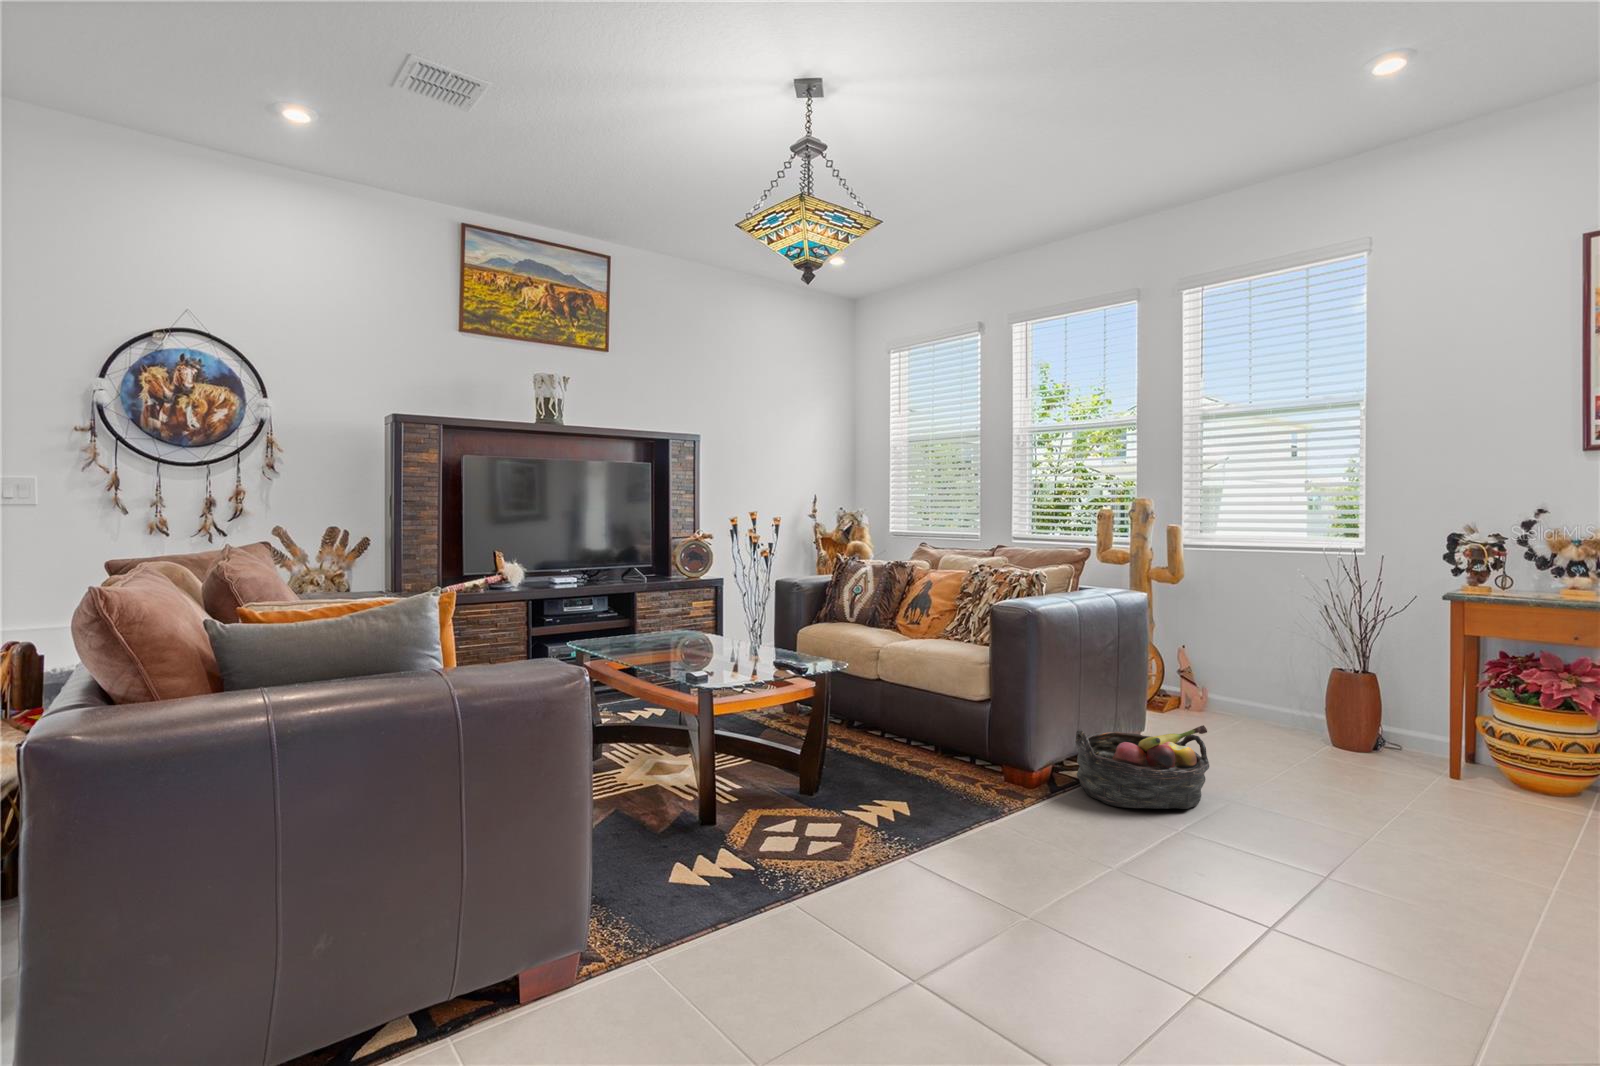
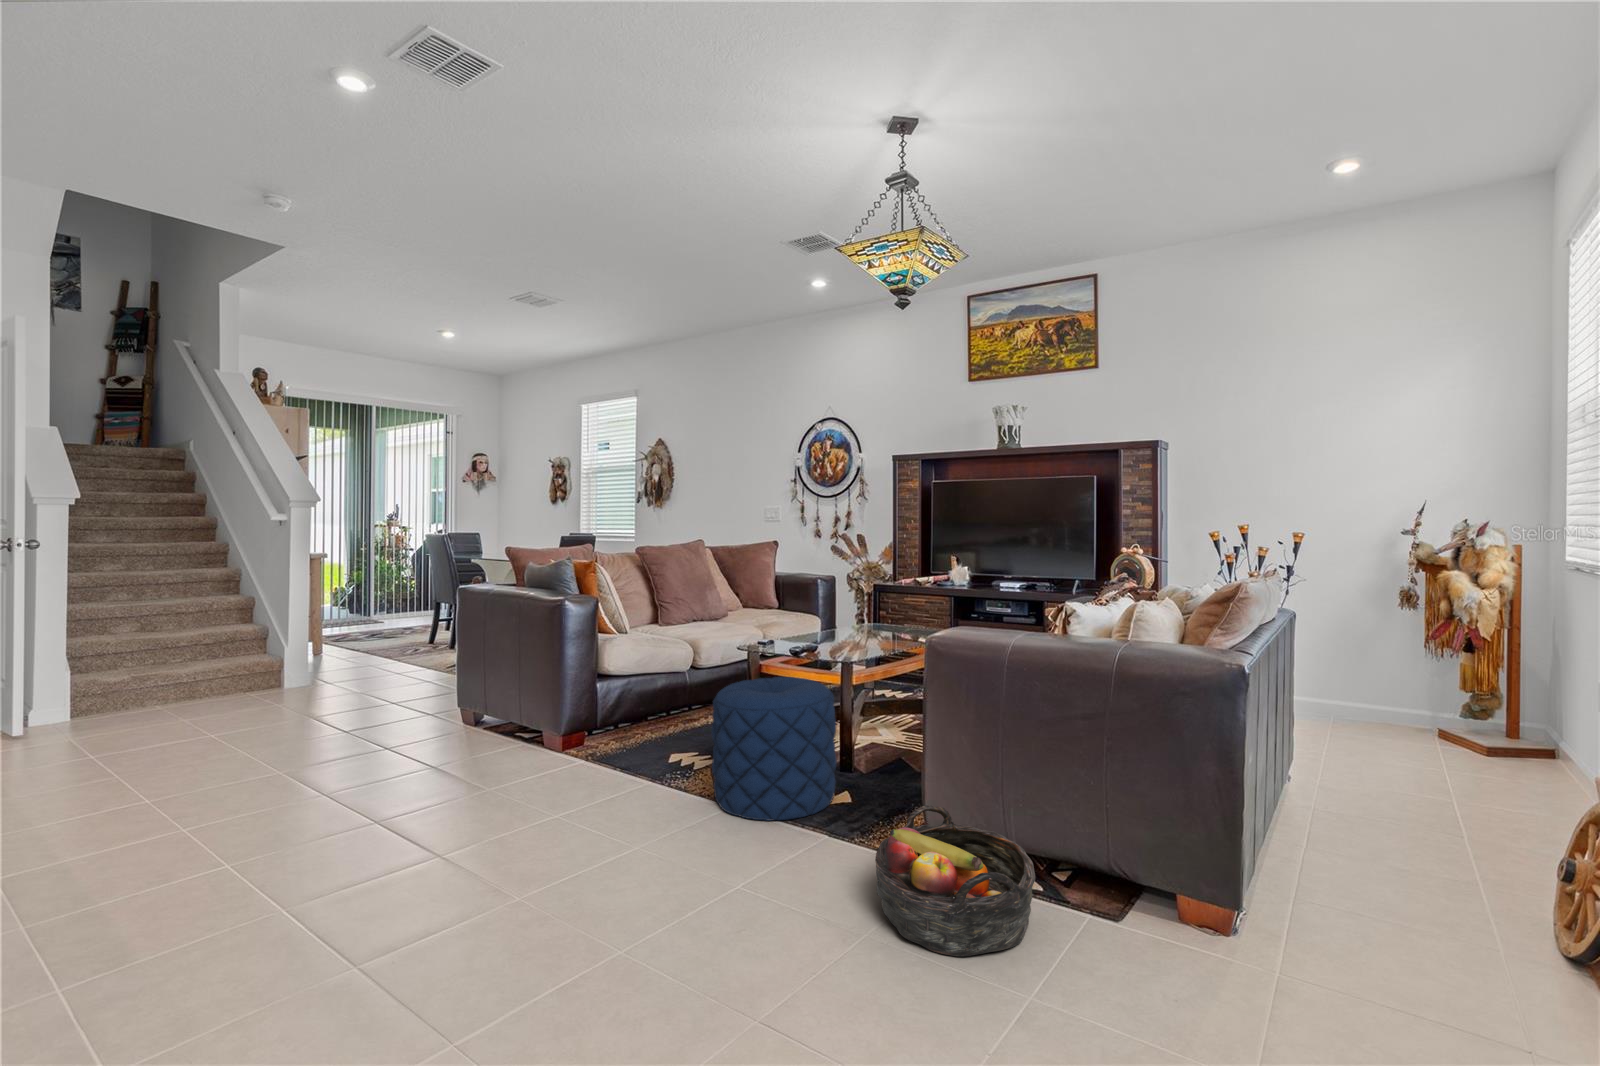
pouf: none [807,681,958,855] -> present [711,677,836,821]

